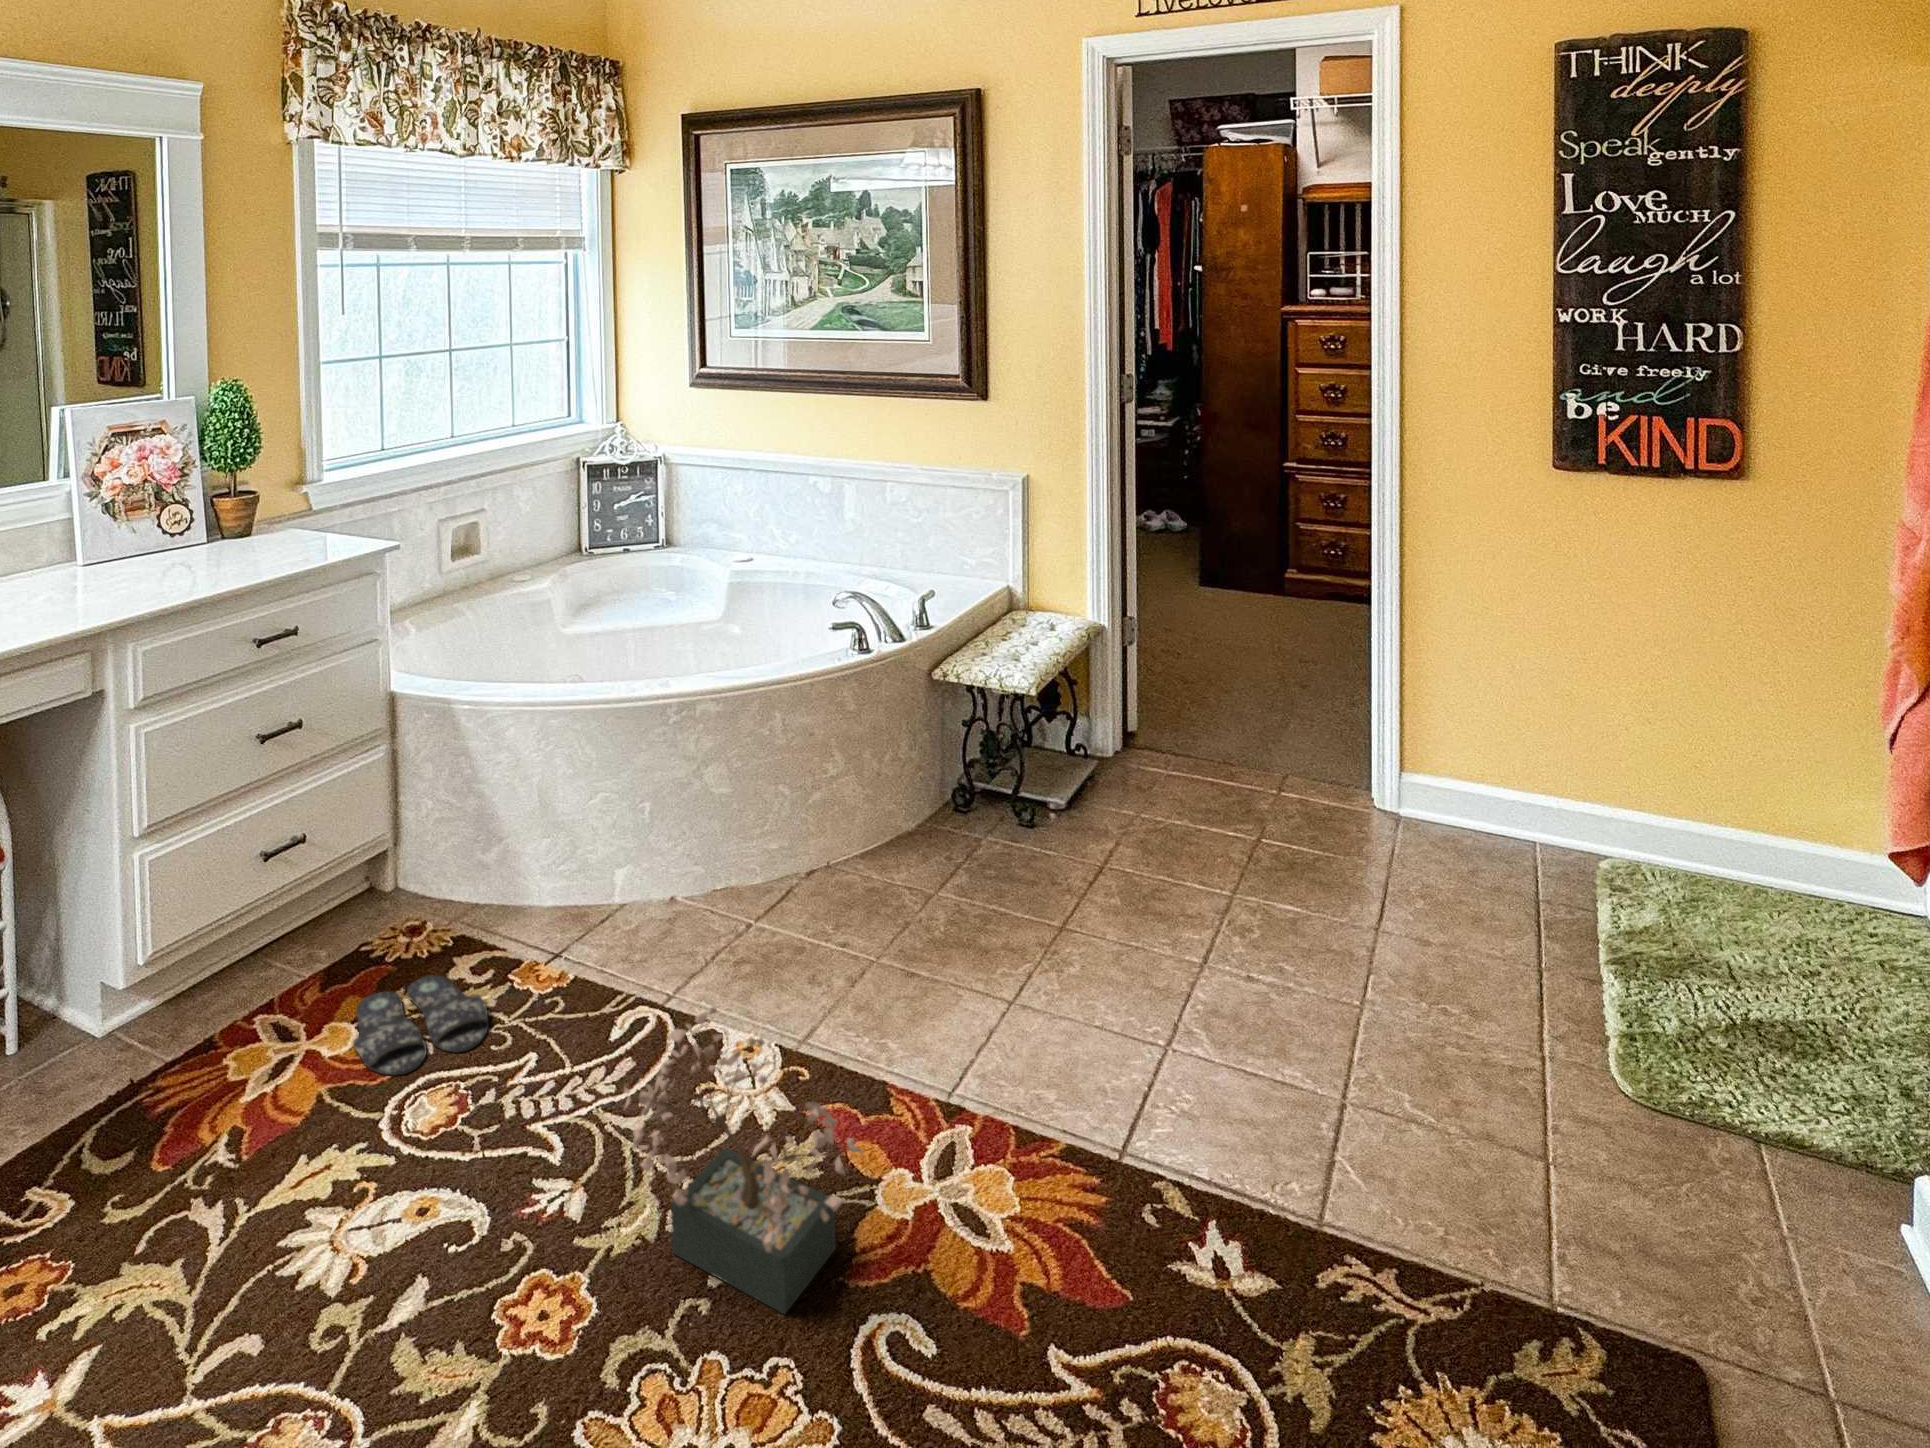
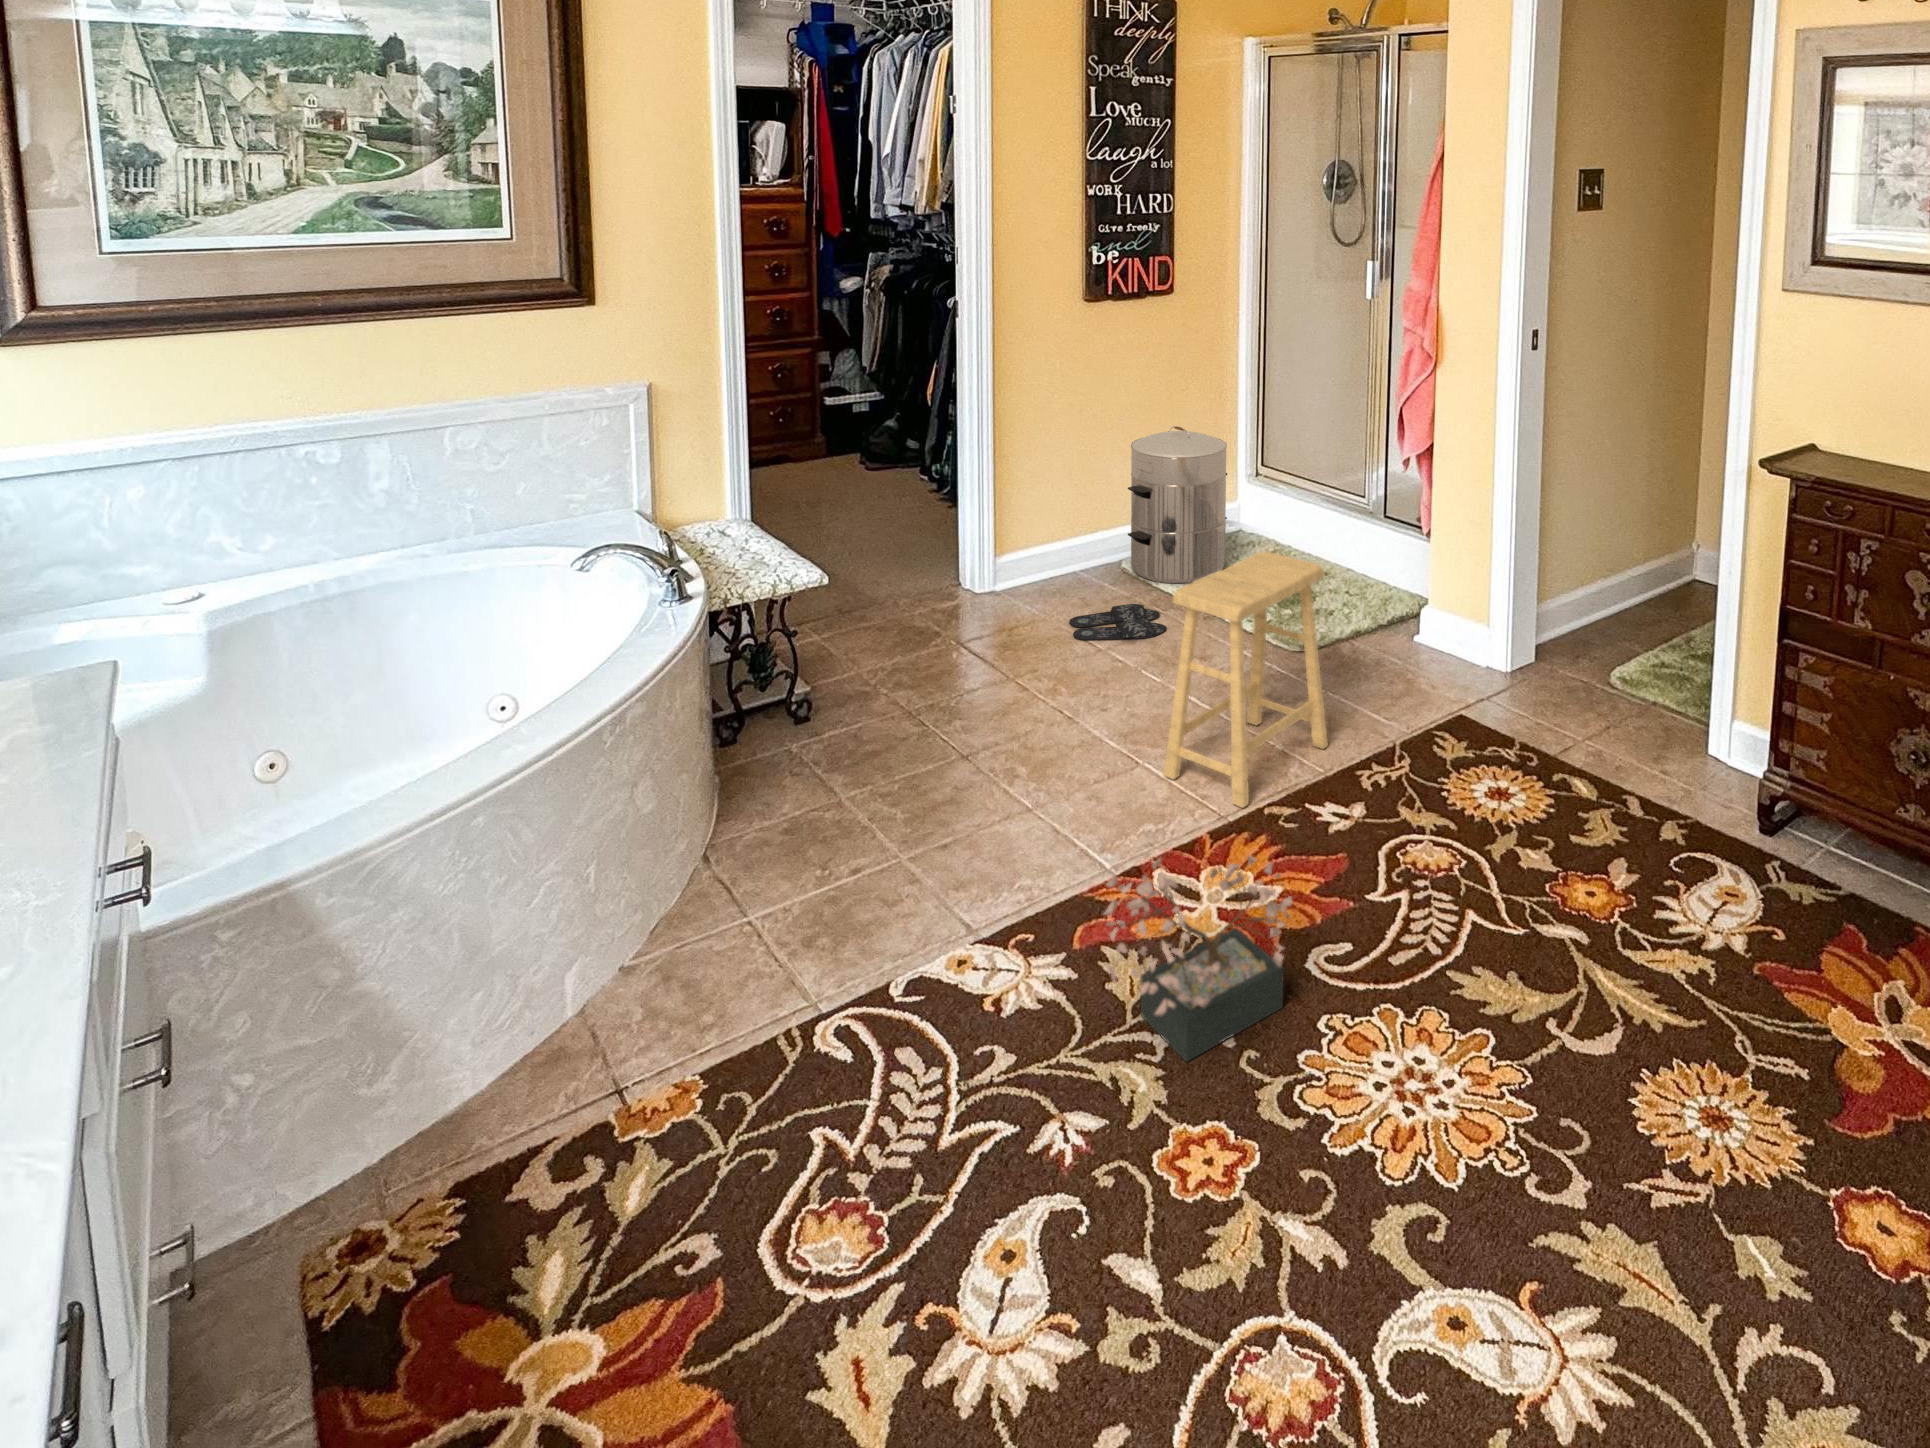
waste bin: none [1582,685,1797,951] -> present [1128,426,1227,583]
footstool: none [1139,829,1381,1210] -> present [1164,552,1328,808]
slippers: present [353,975,489,1076] -> present [1070,604,1166,640]

